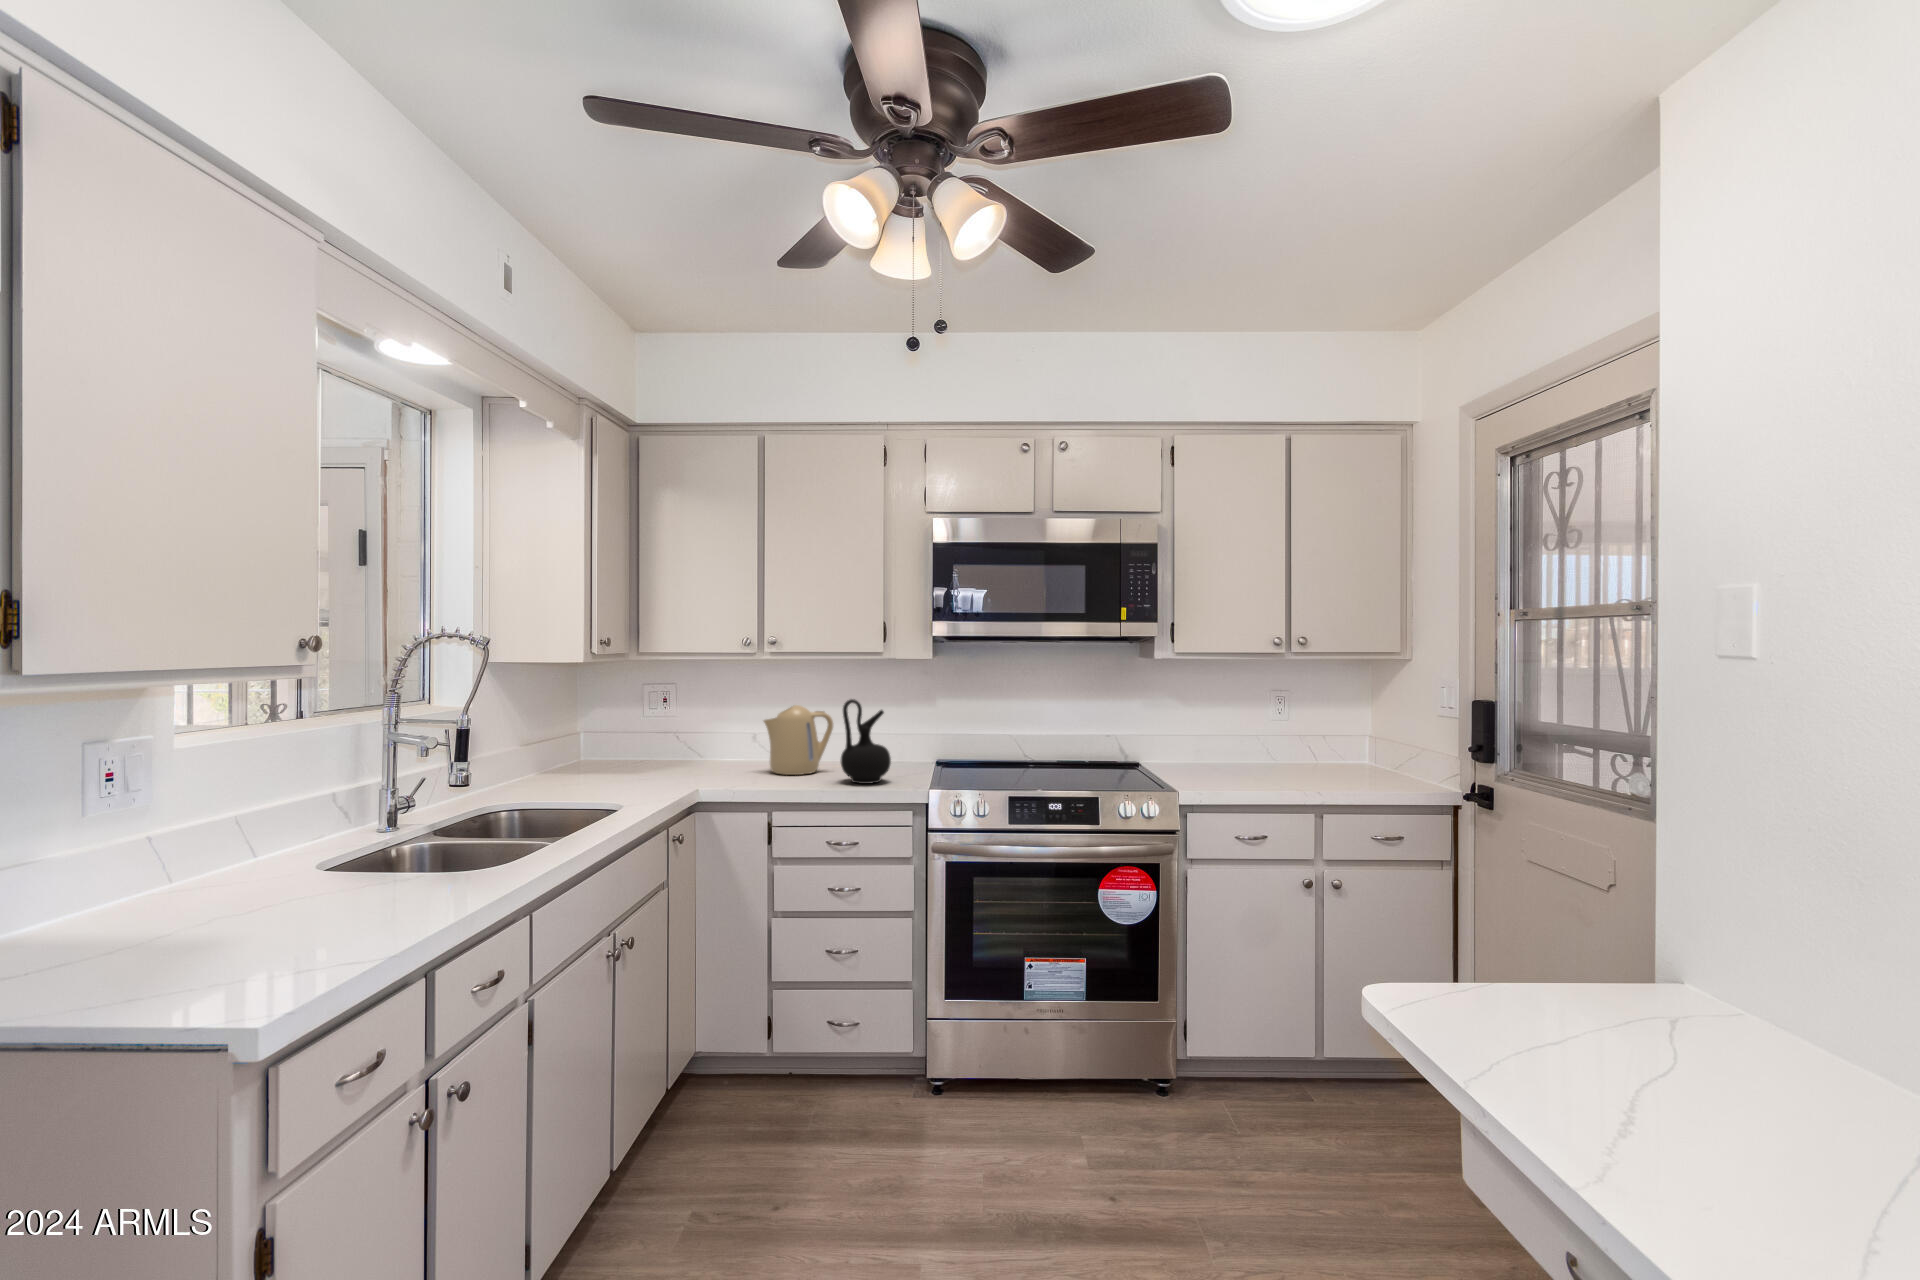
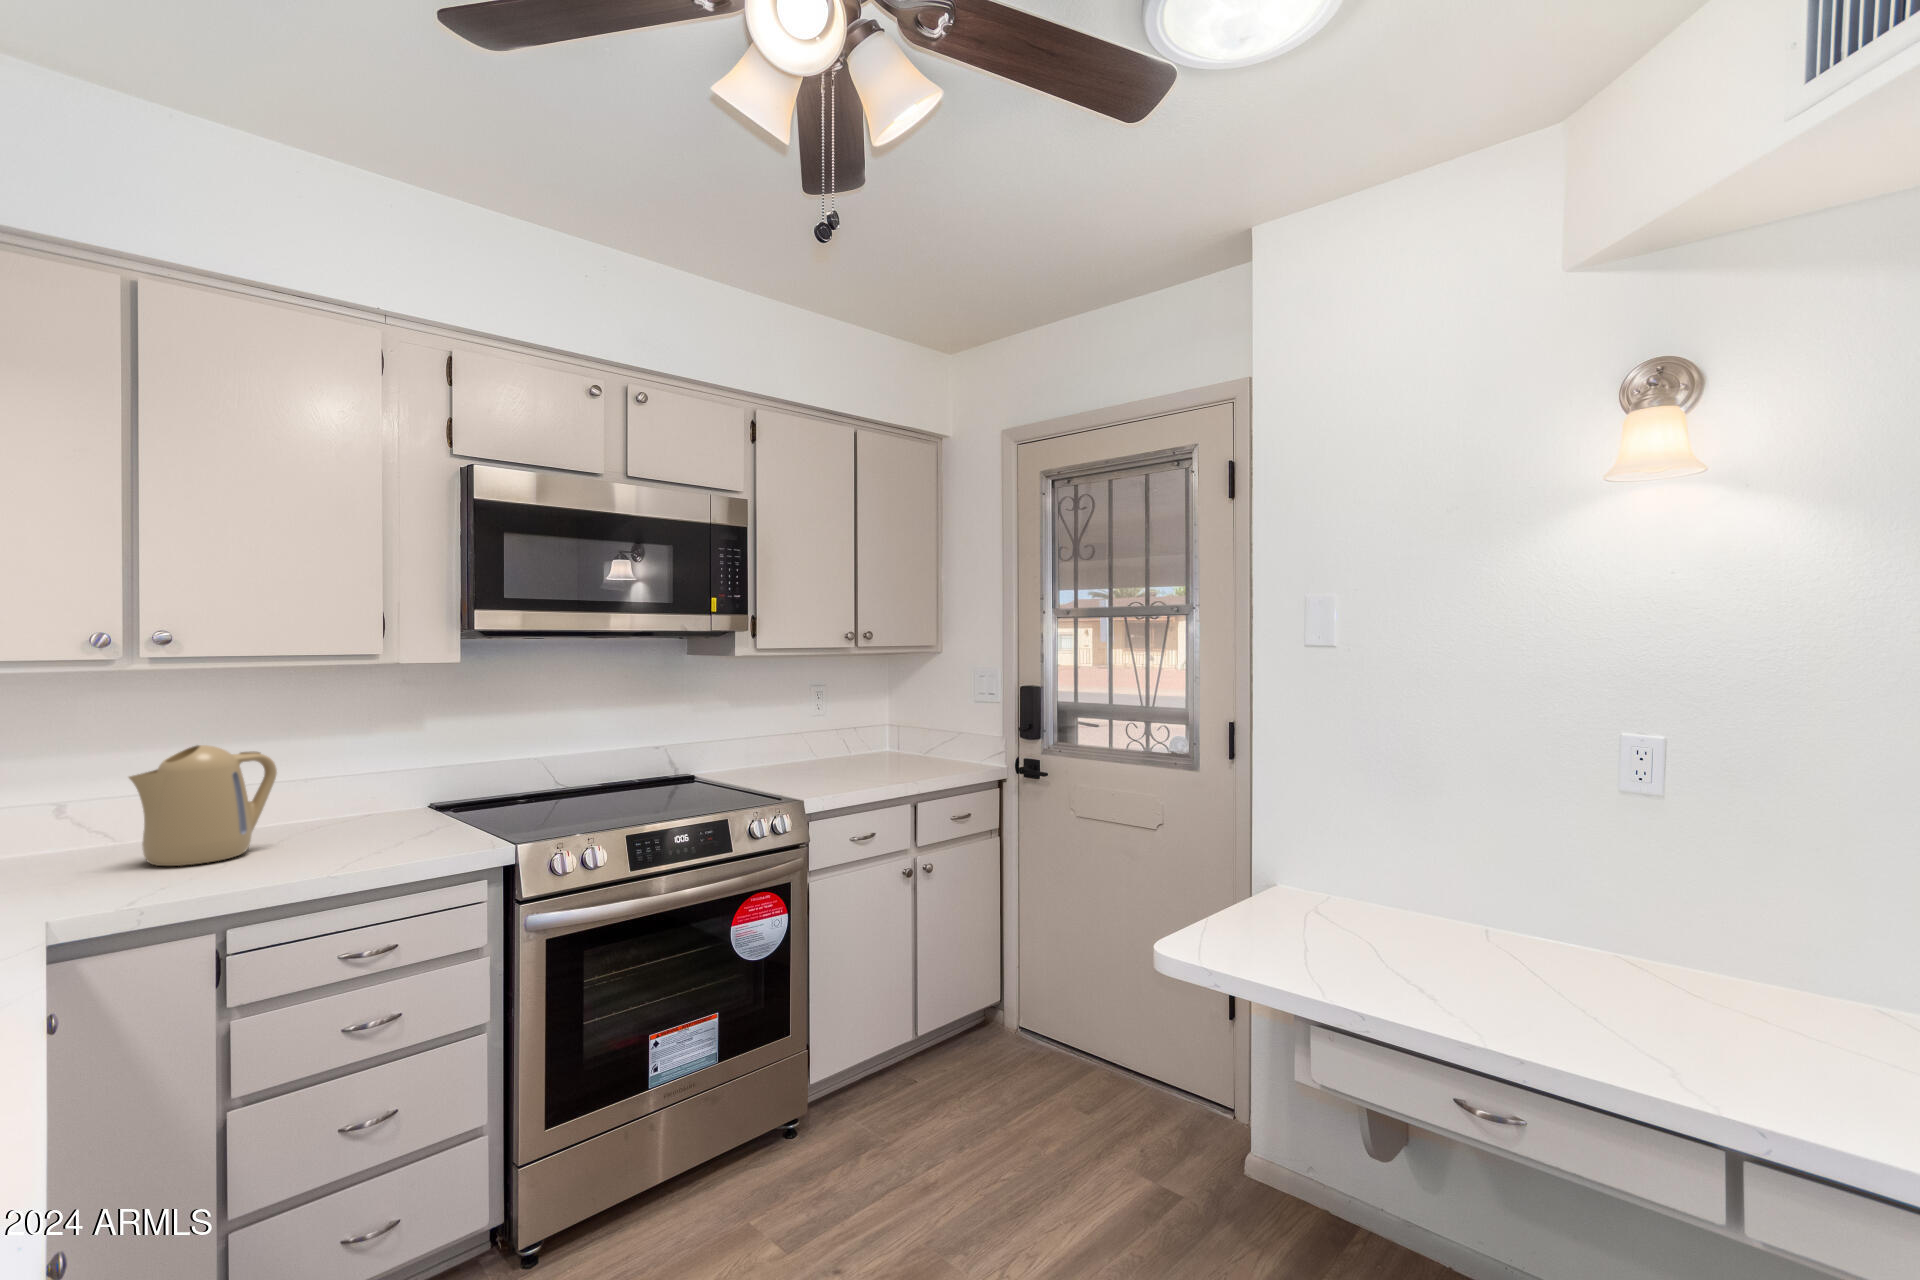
ceramic jug: present [841,699,891,784] -> none [325,727,417,856]

